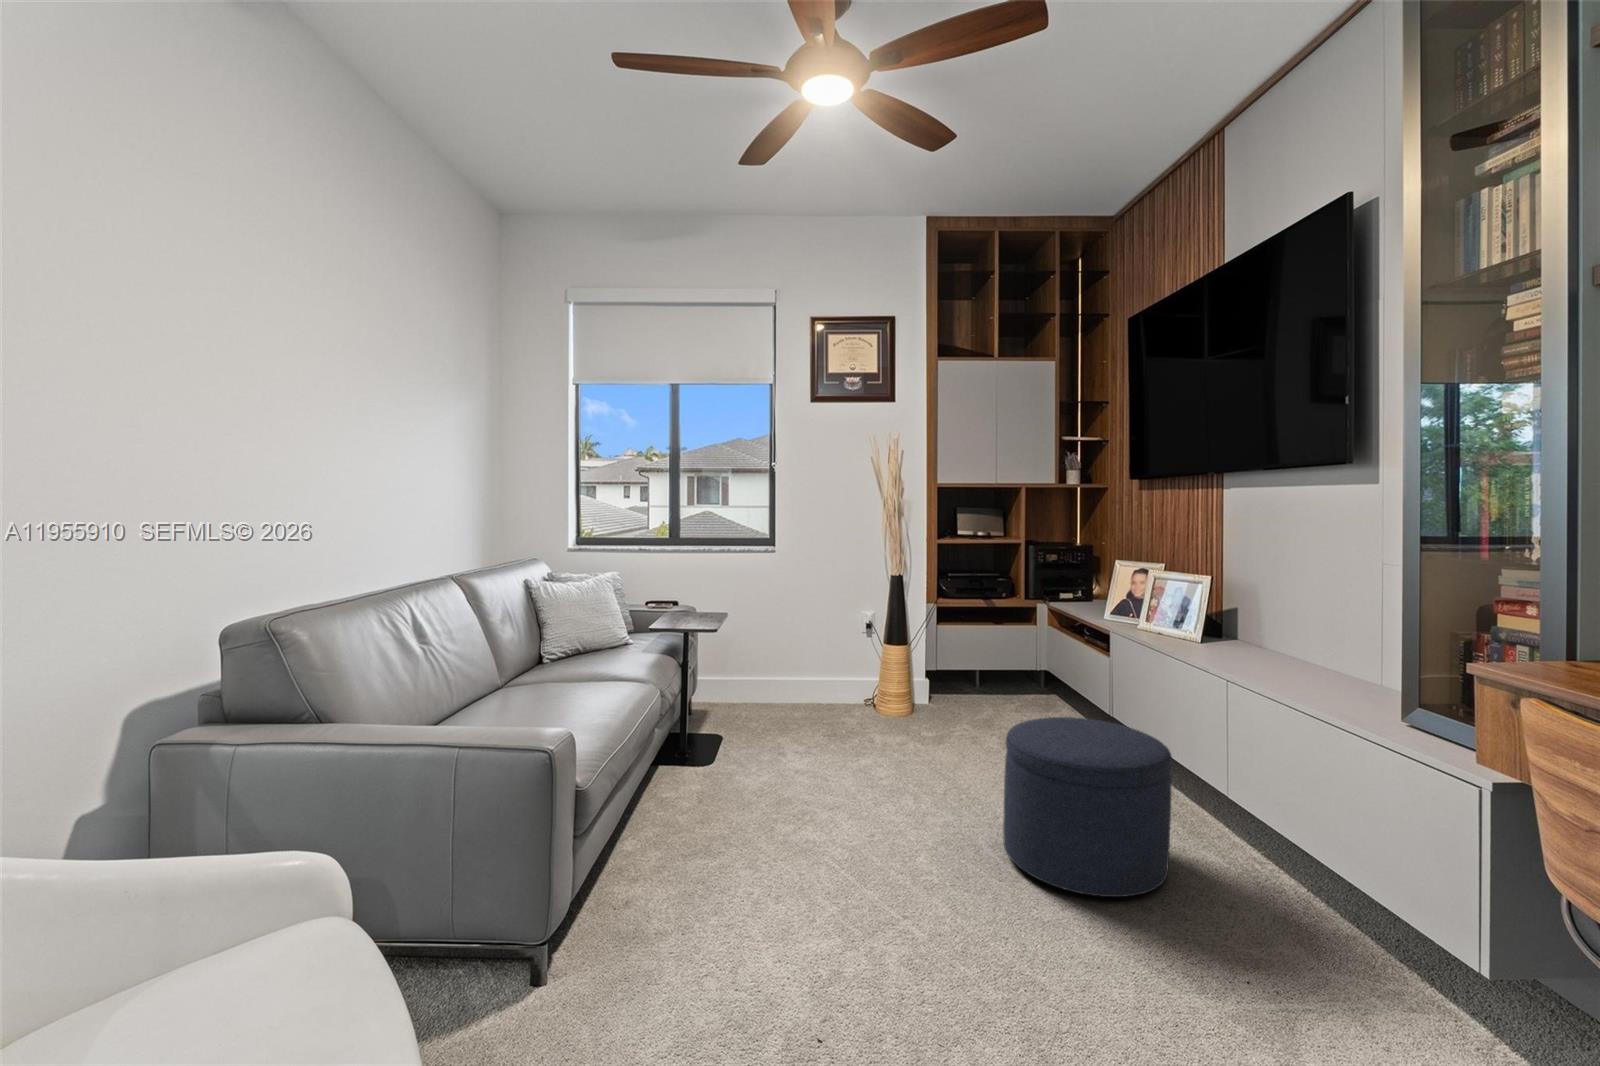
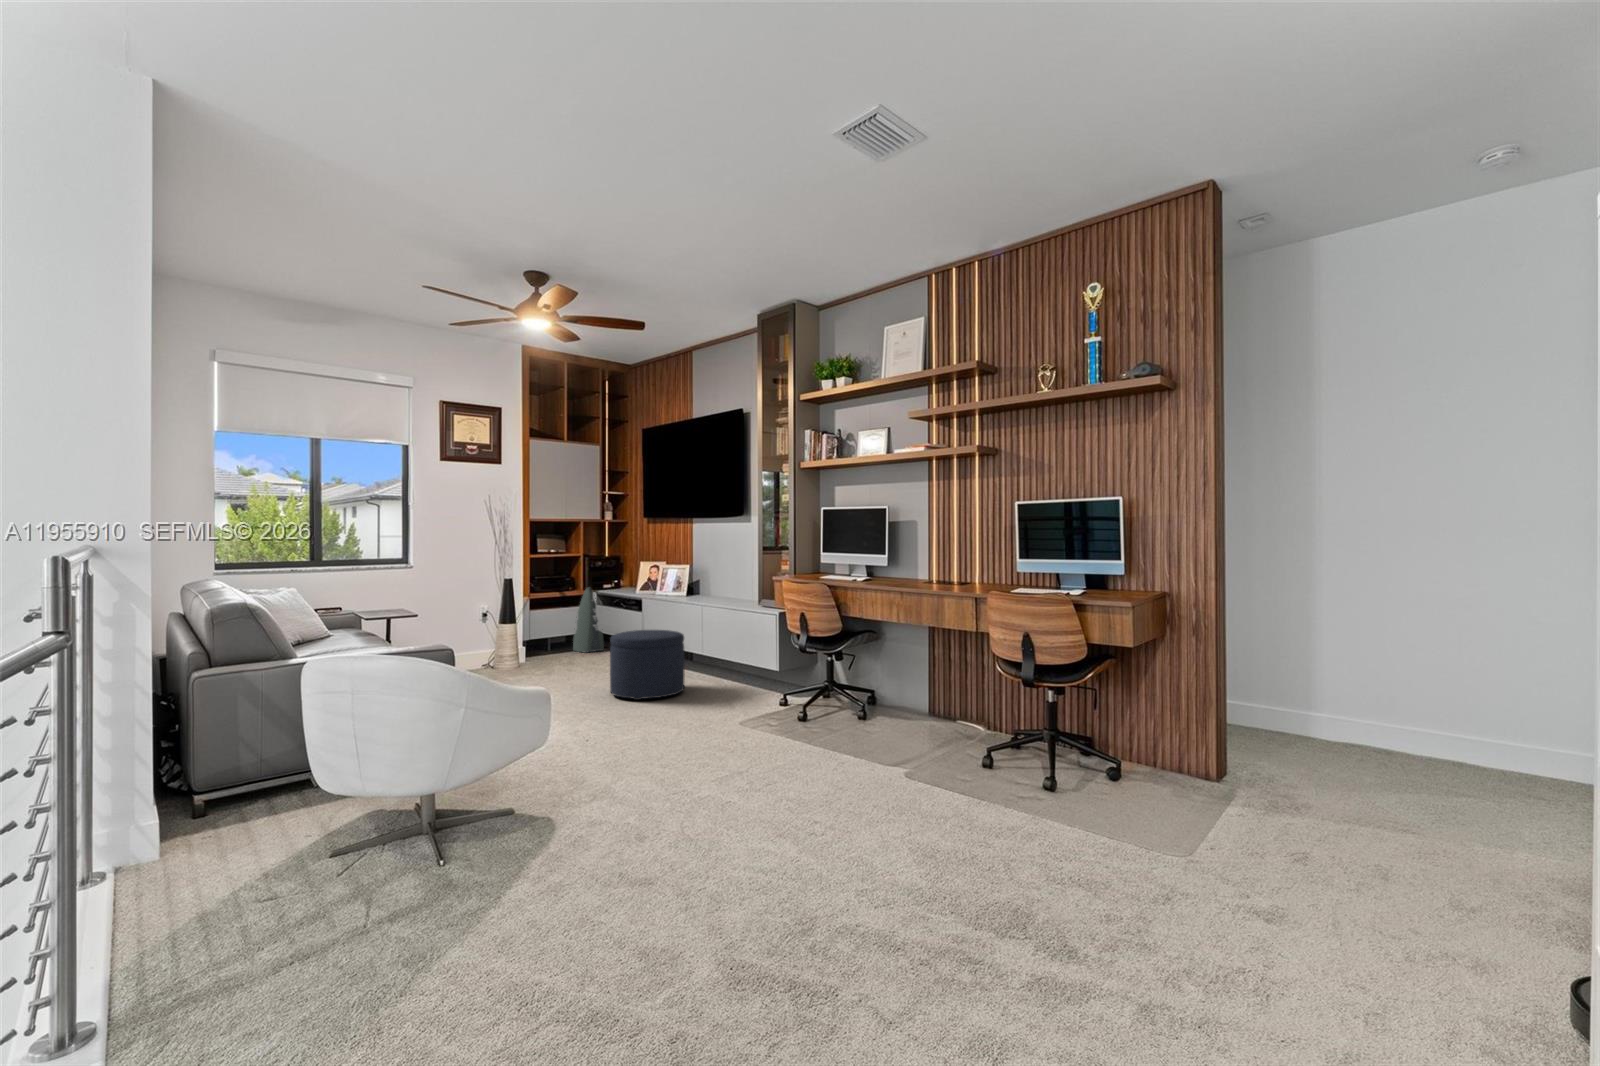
air purifier: none [1005,593,1053,699] -> present [573,587,604,653]

